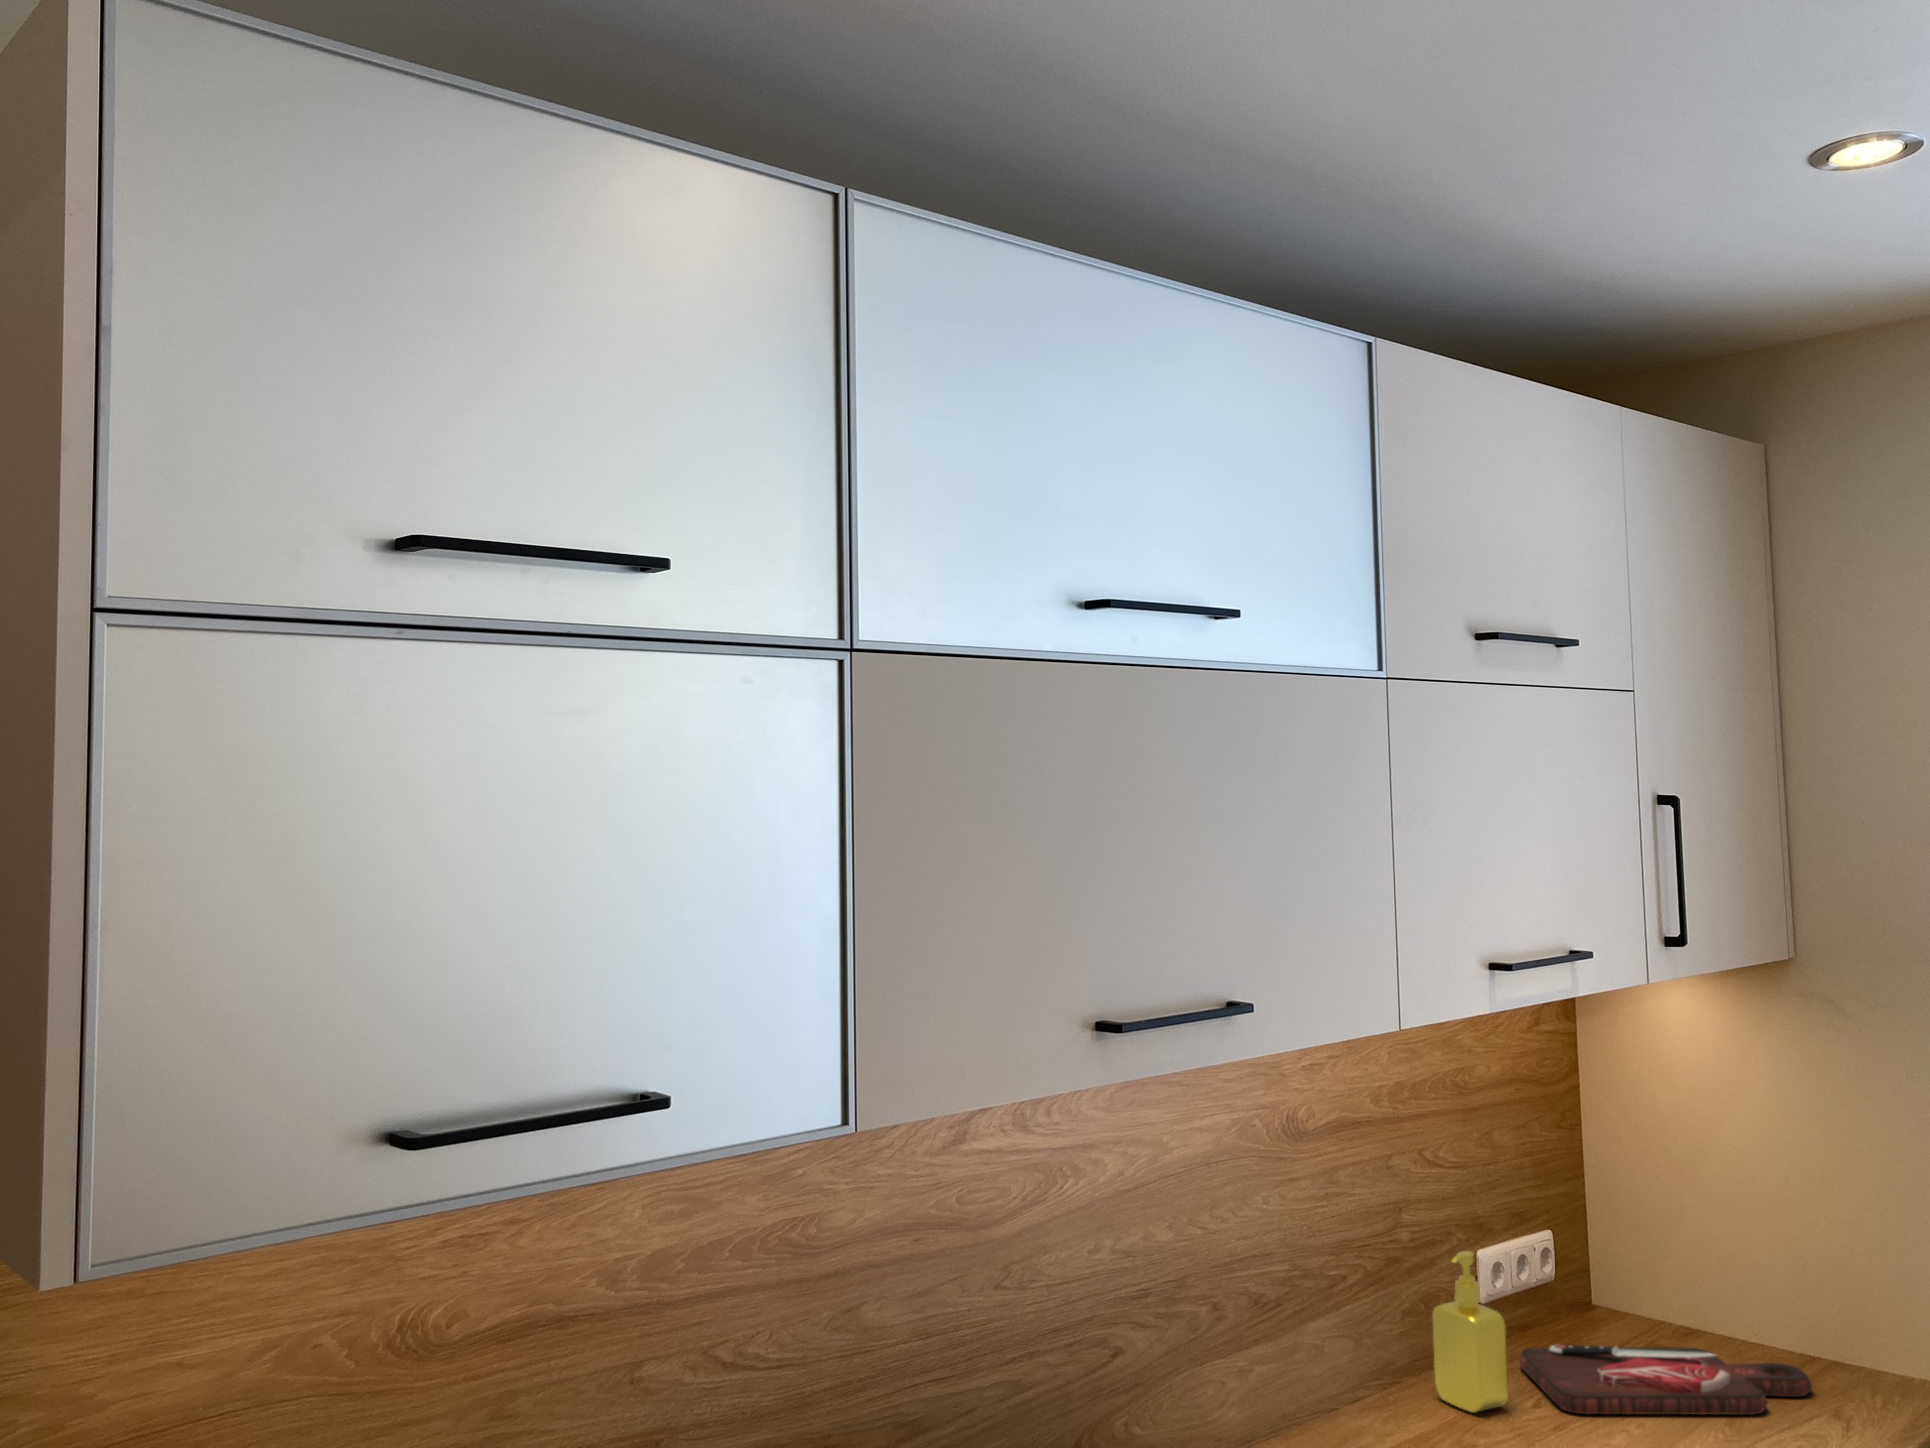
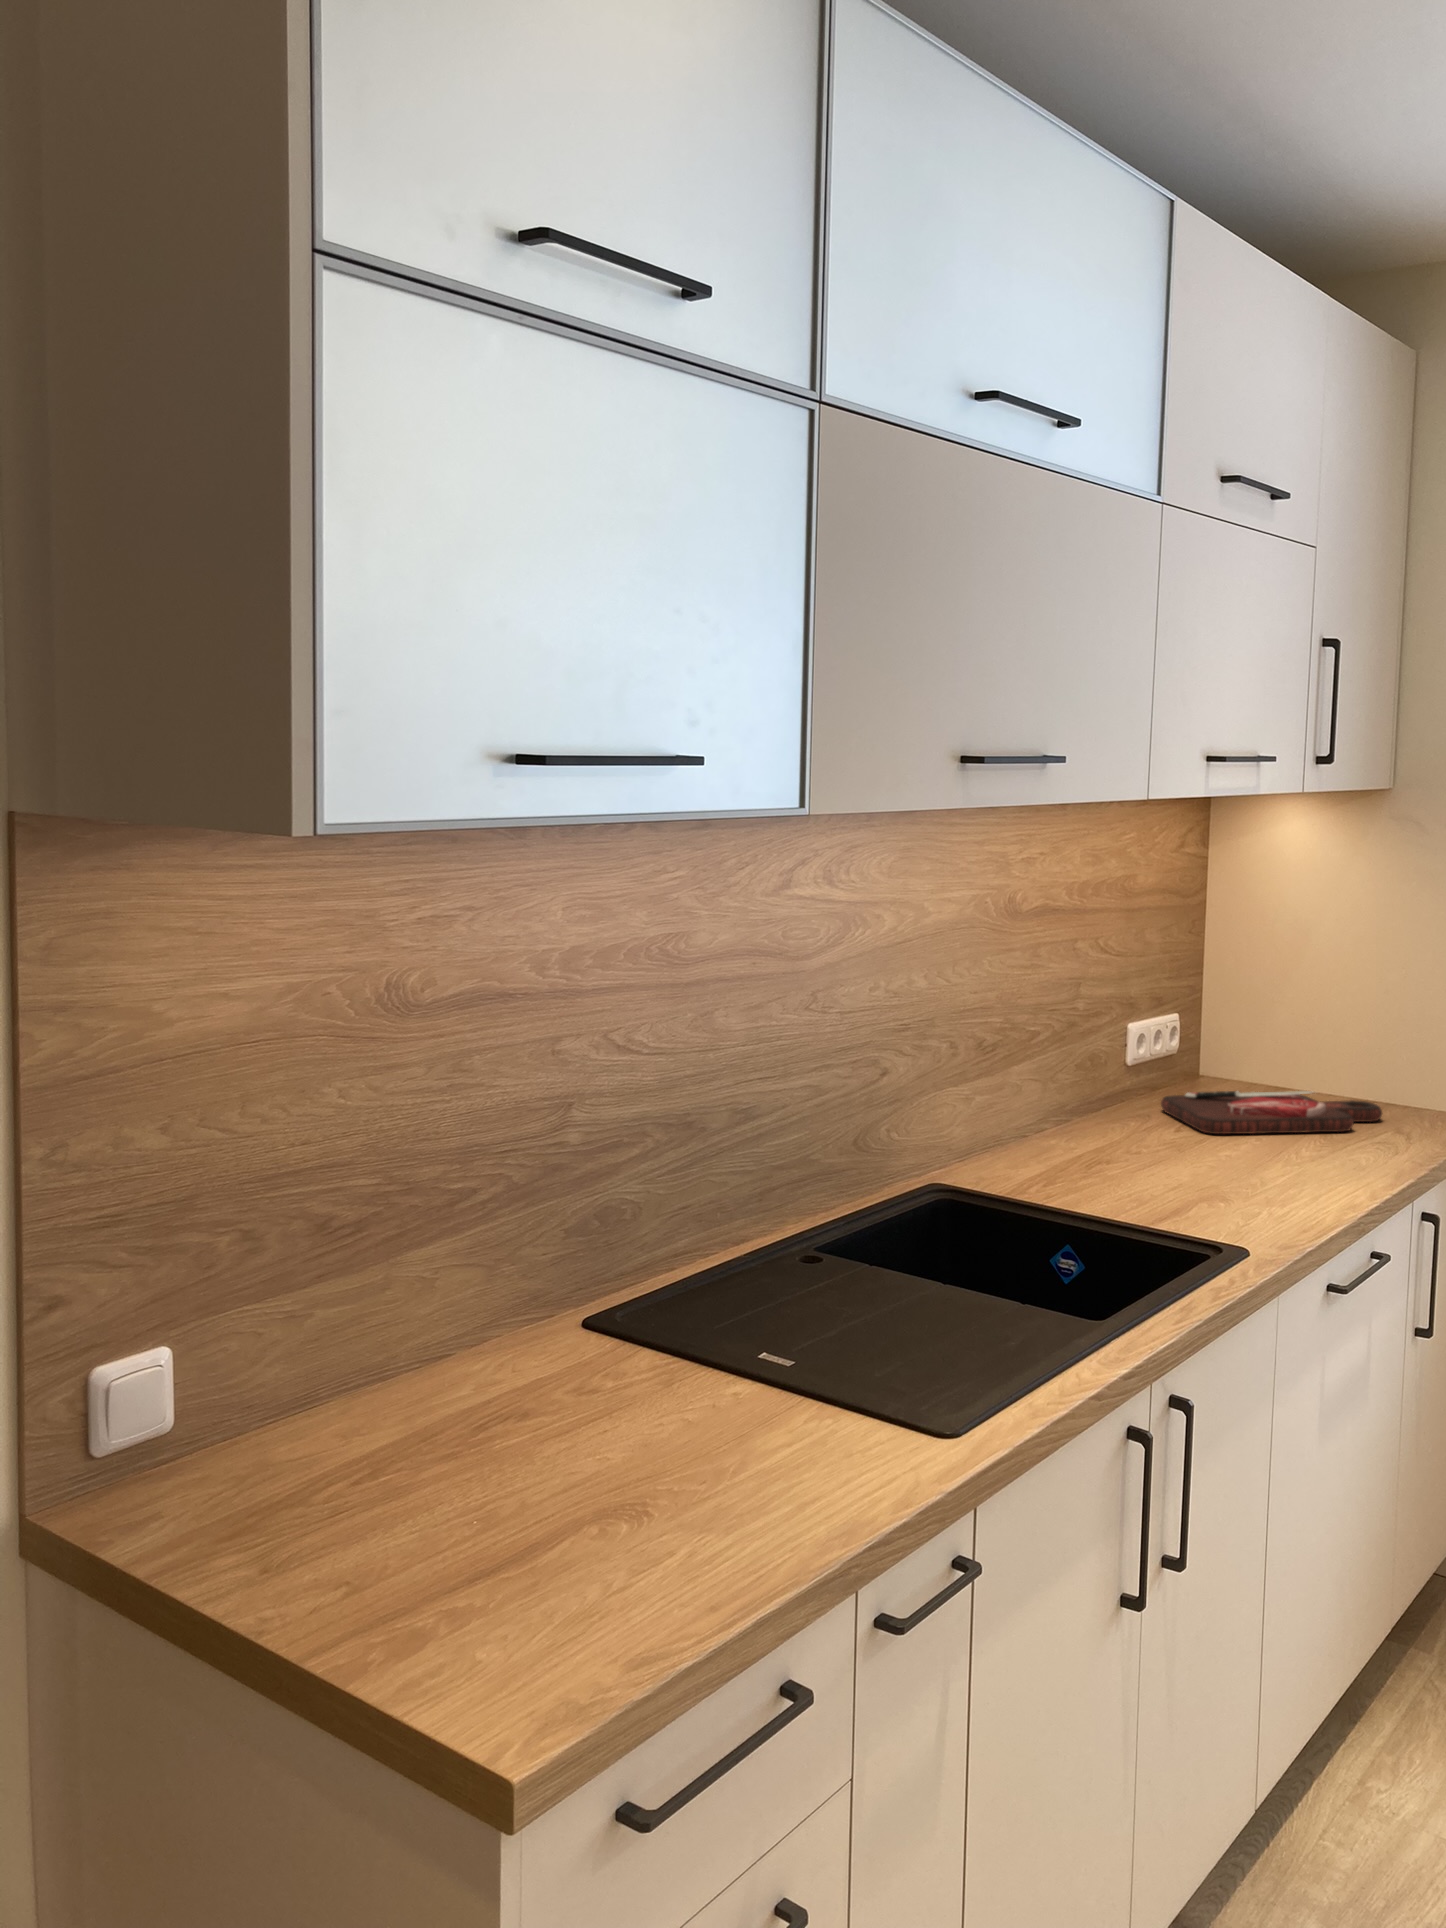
soap dispenser: present [1432,1251,1508,1413] -> none [1104,1011,1166,1135]

